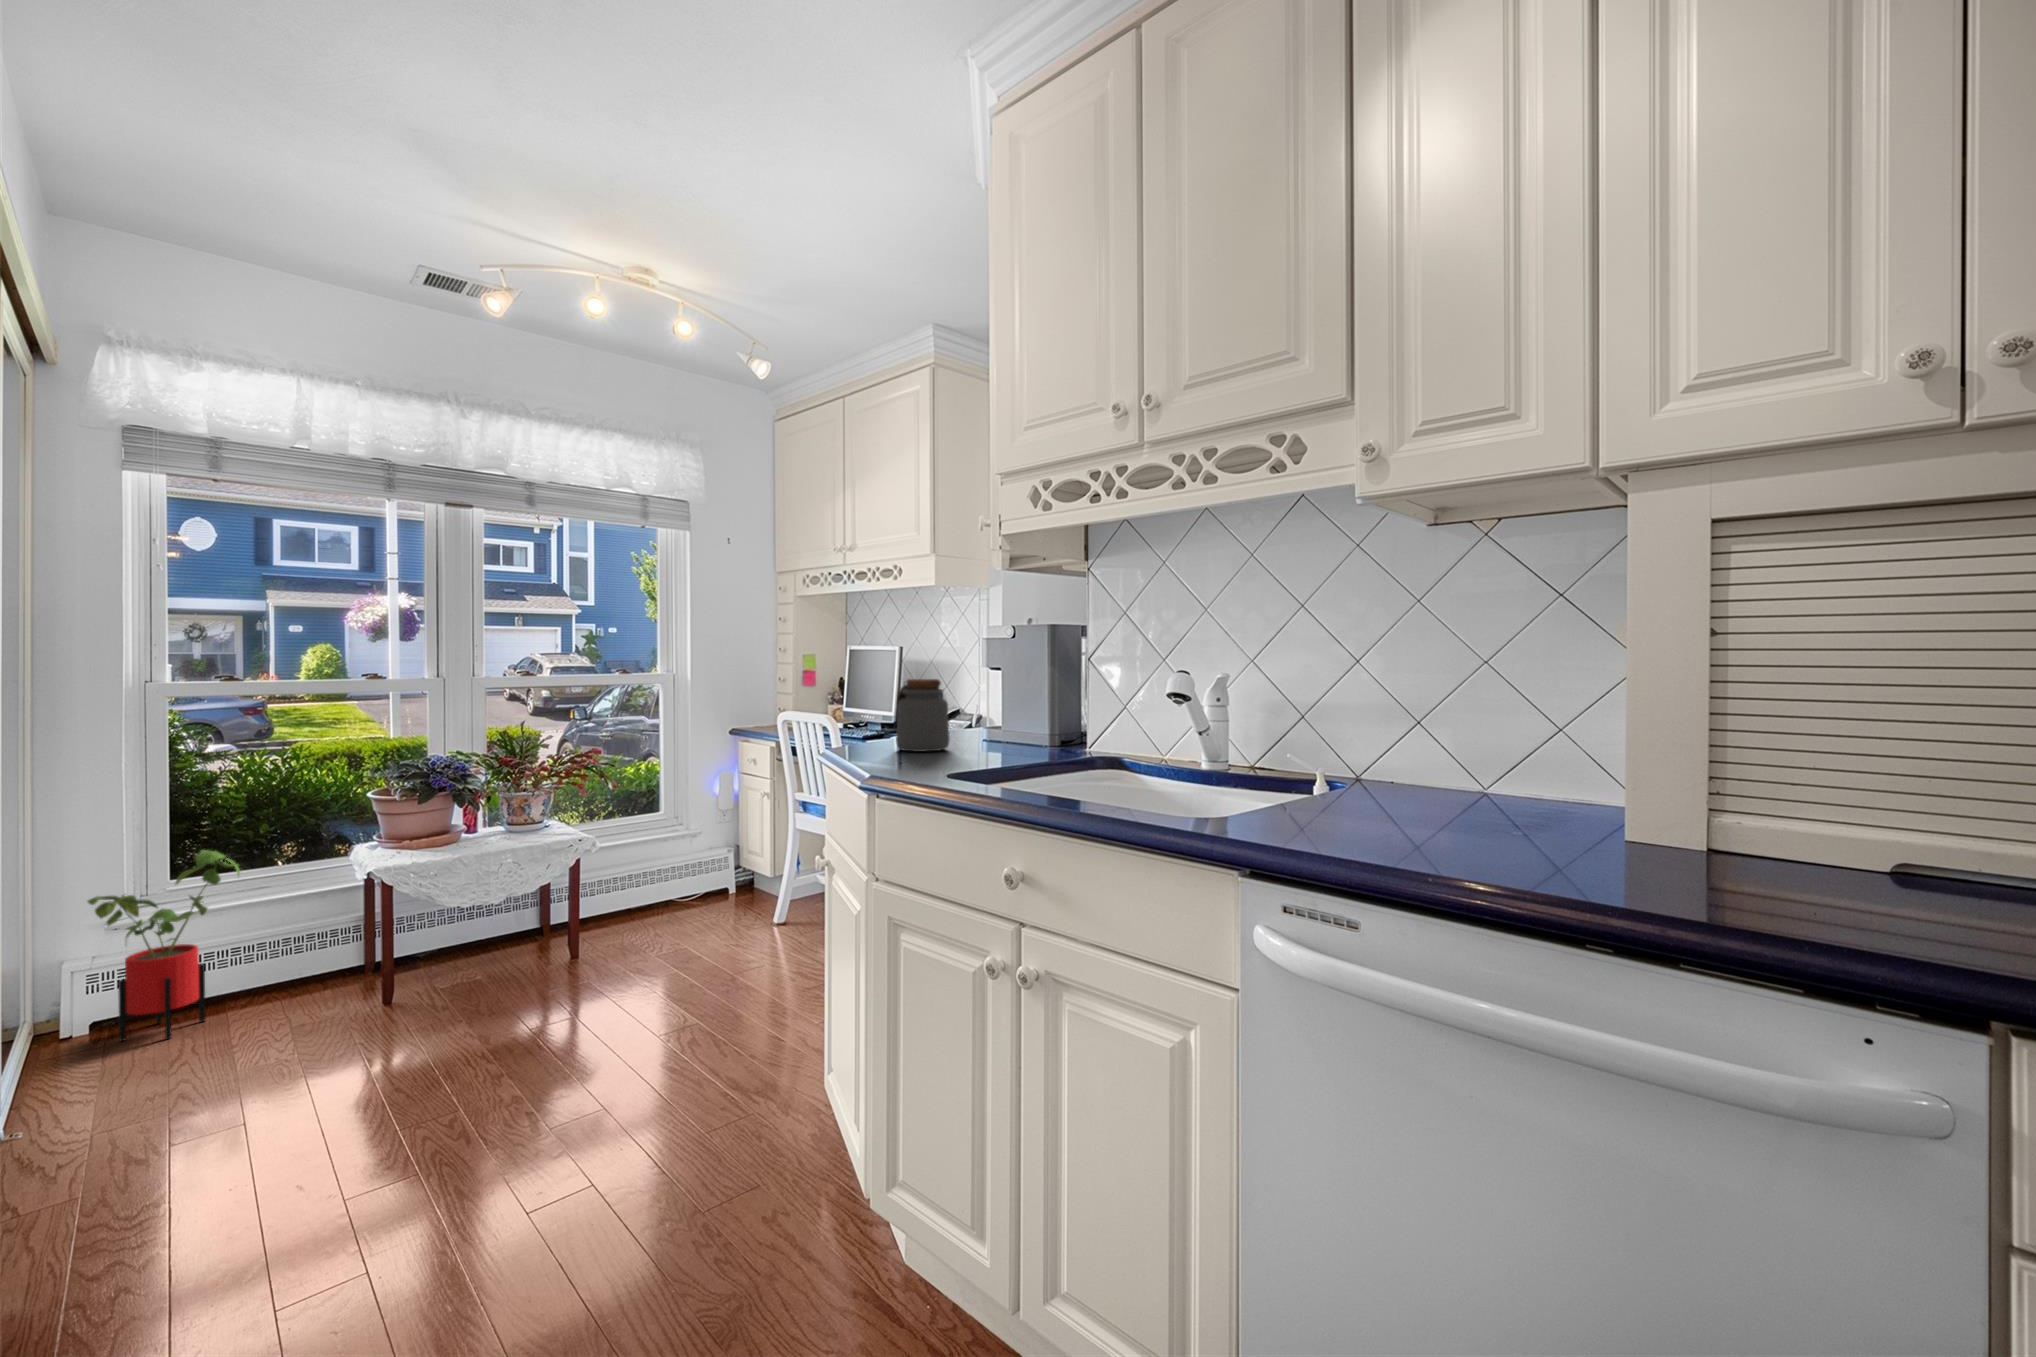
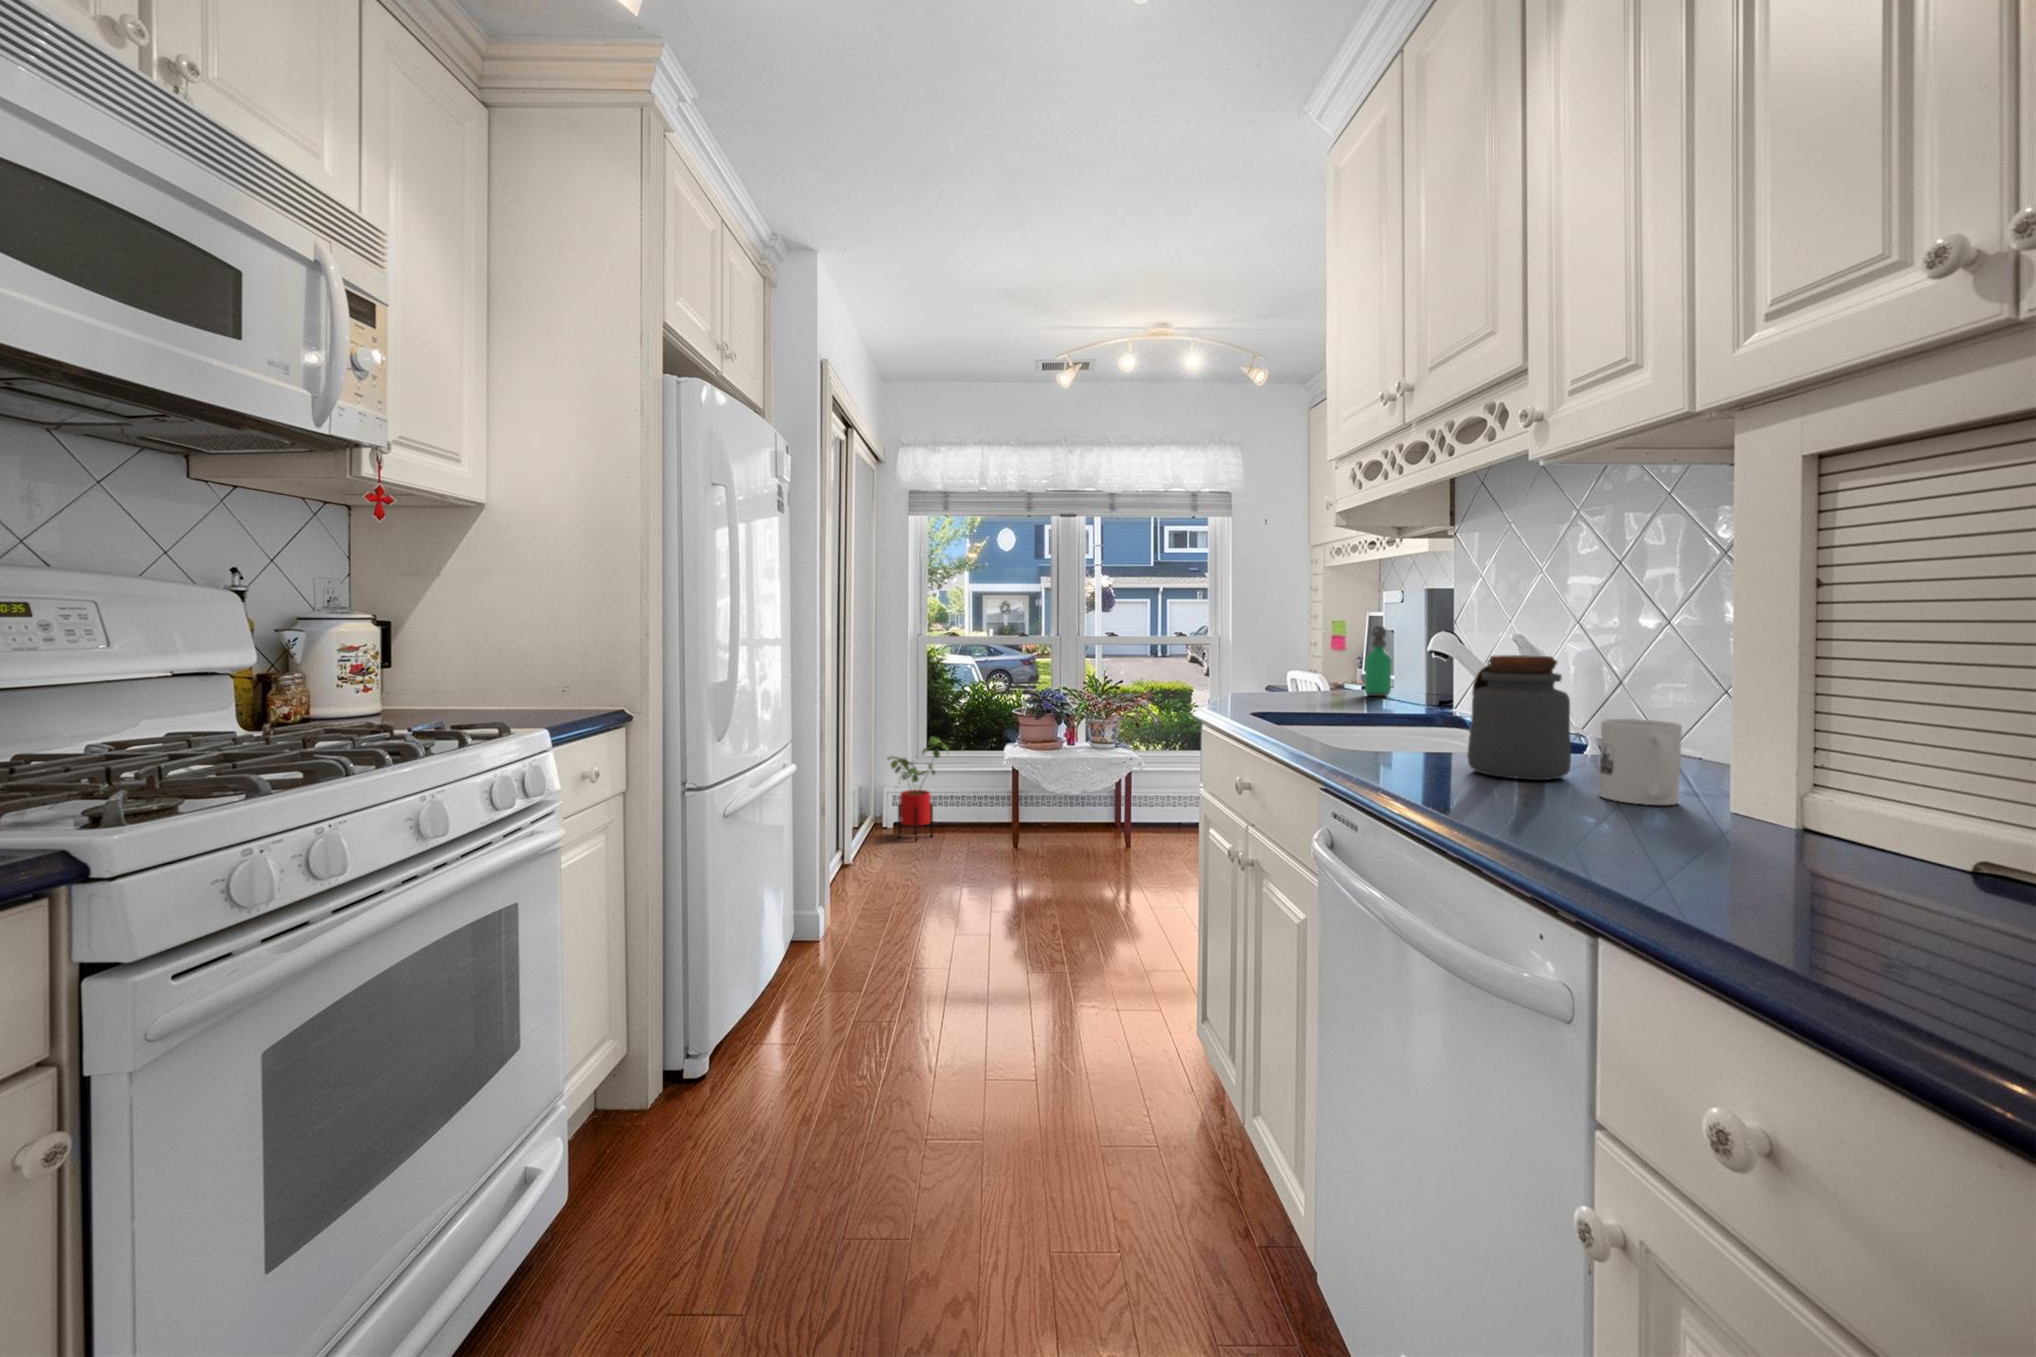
soap dispenser: none [959,662,986,741] -> present [1365,625,1392,696]
jar: present [896,679,950,752] -> present [1467,655,1571,780]
mug: none [1512,762,1615,849] -> present [1599,719,1682,805]

